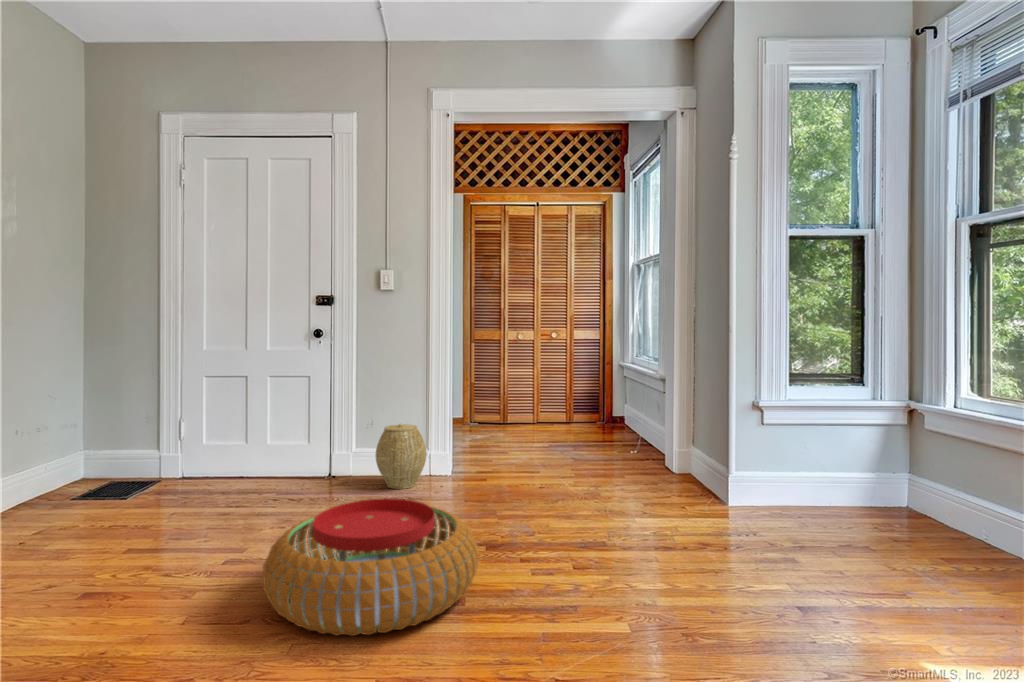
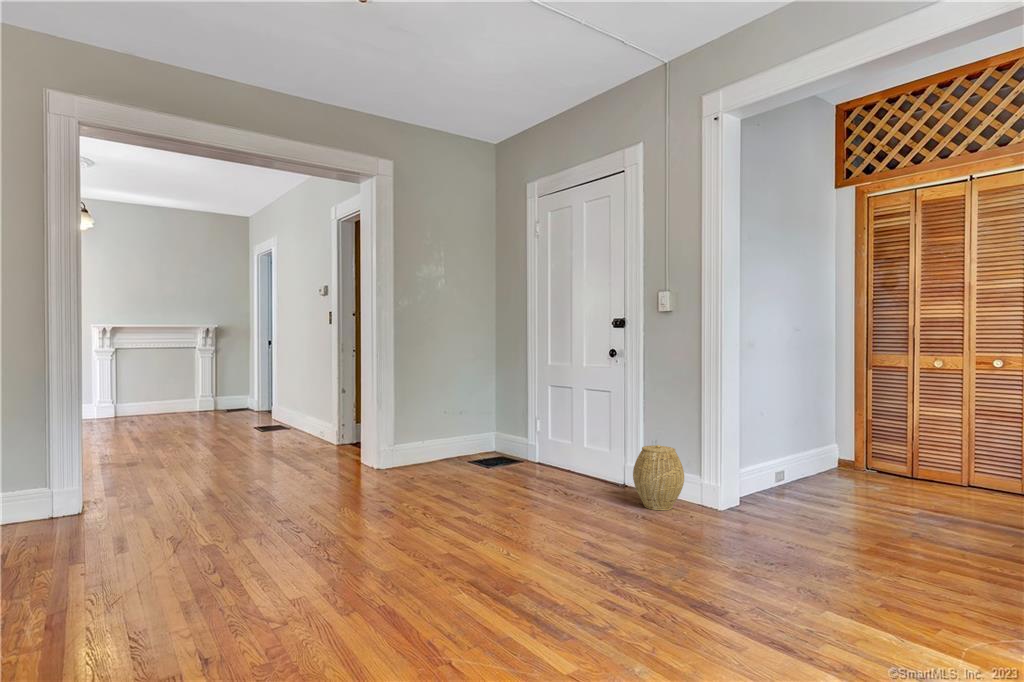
pouf: present [263,498,479,636] -> none [400,492,570,596]

